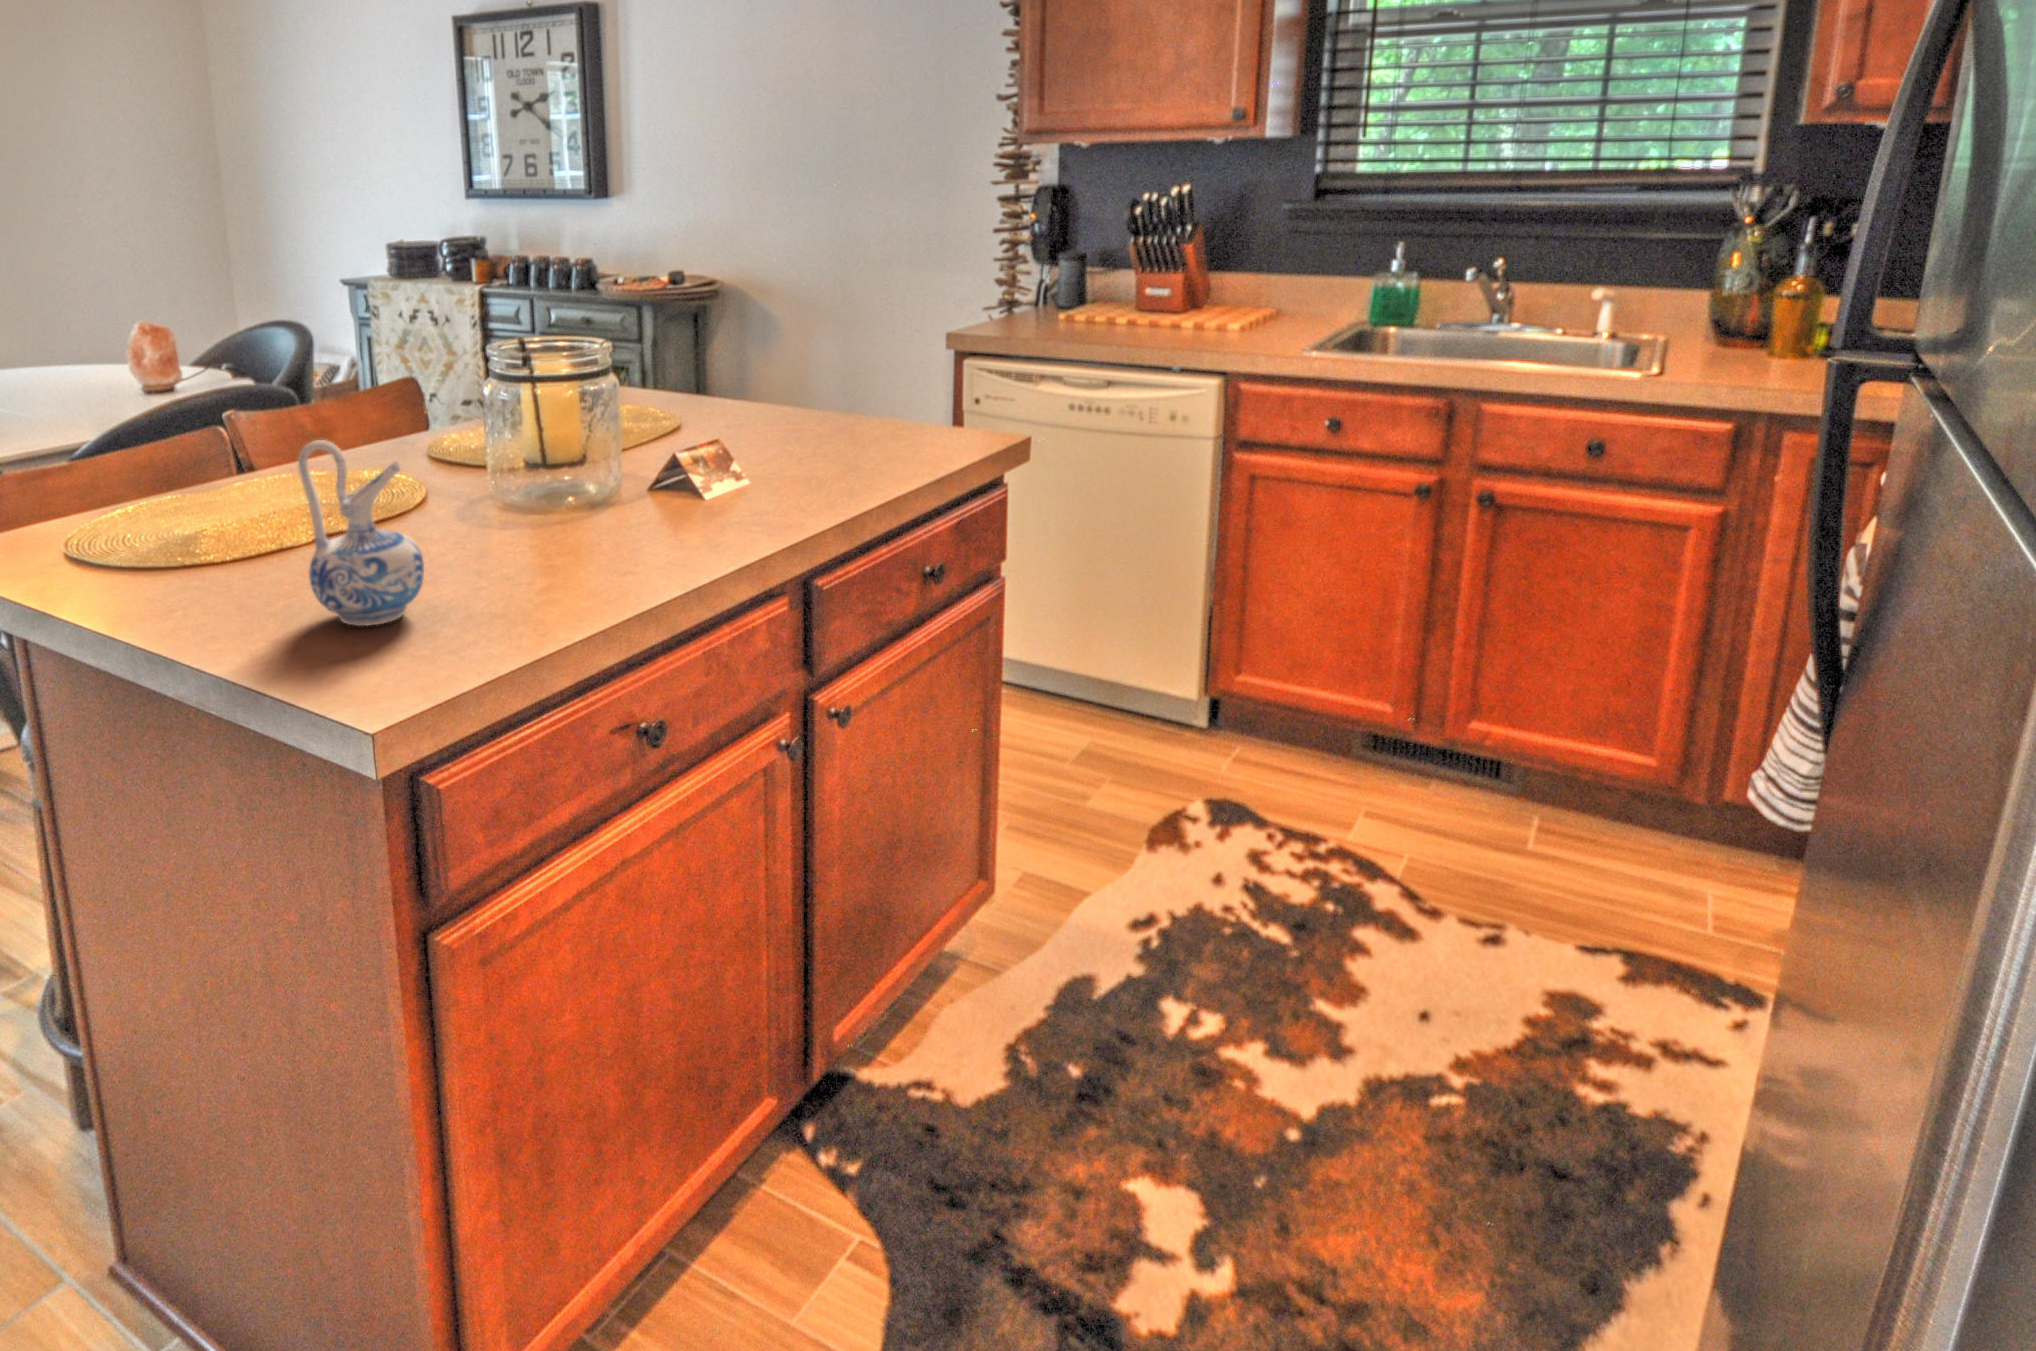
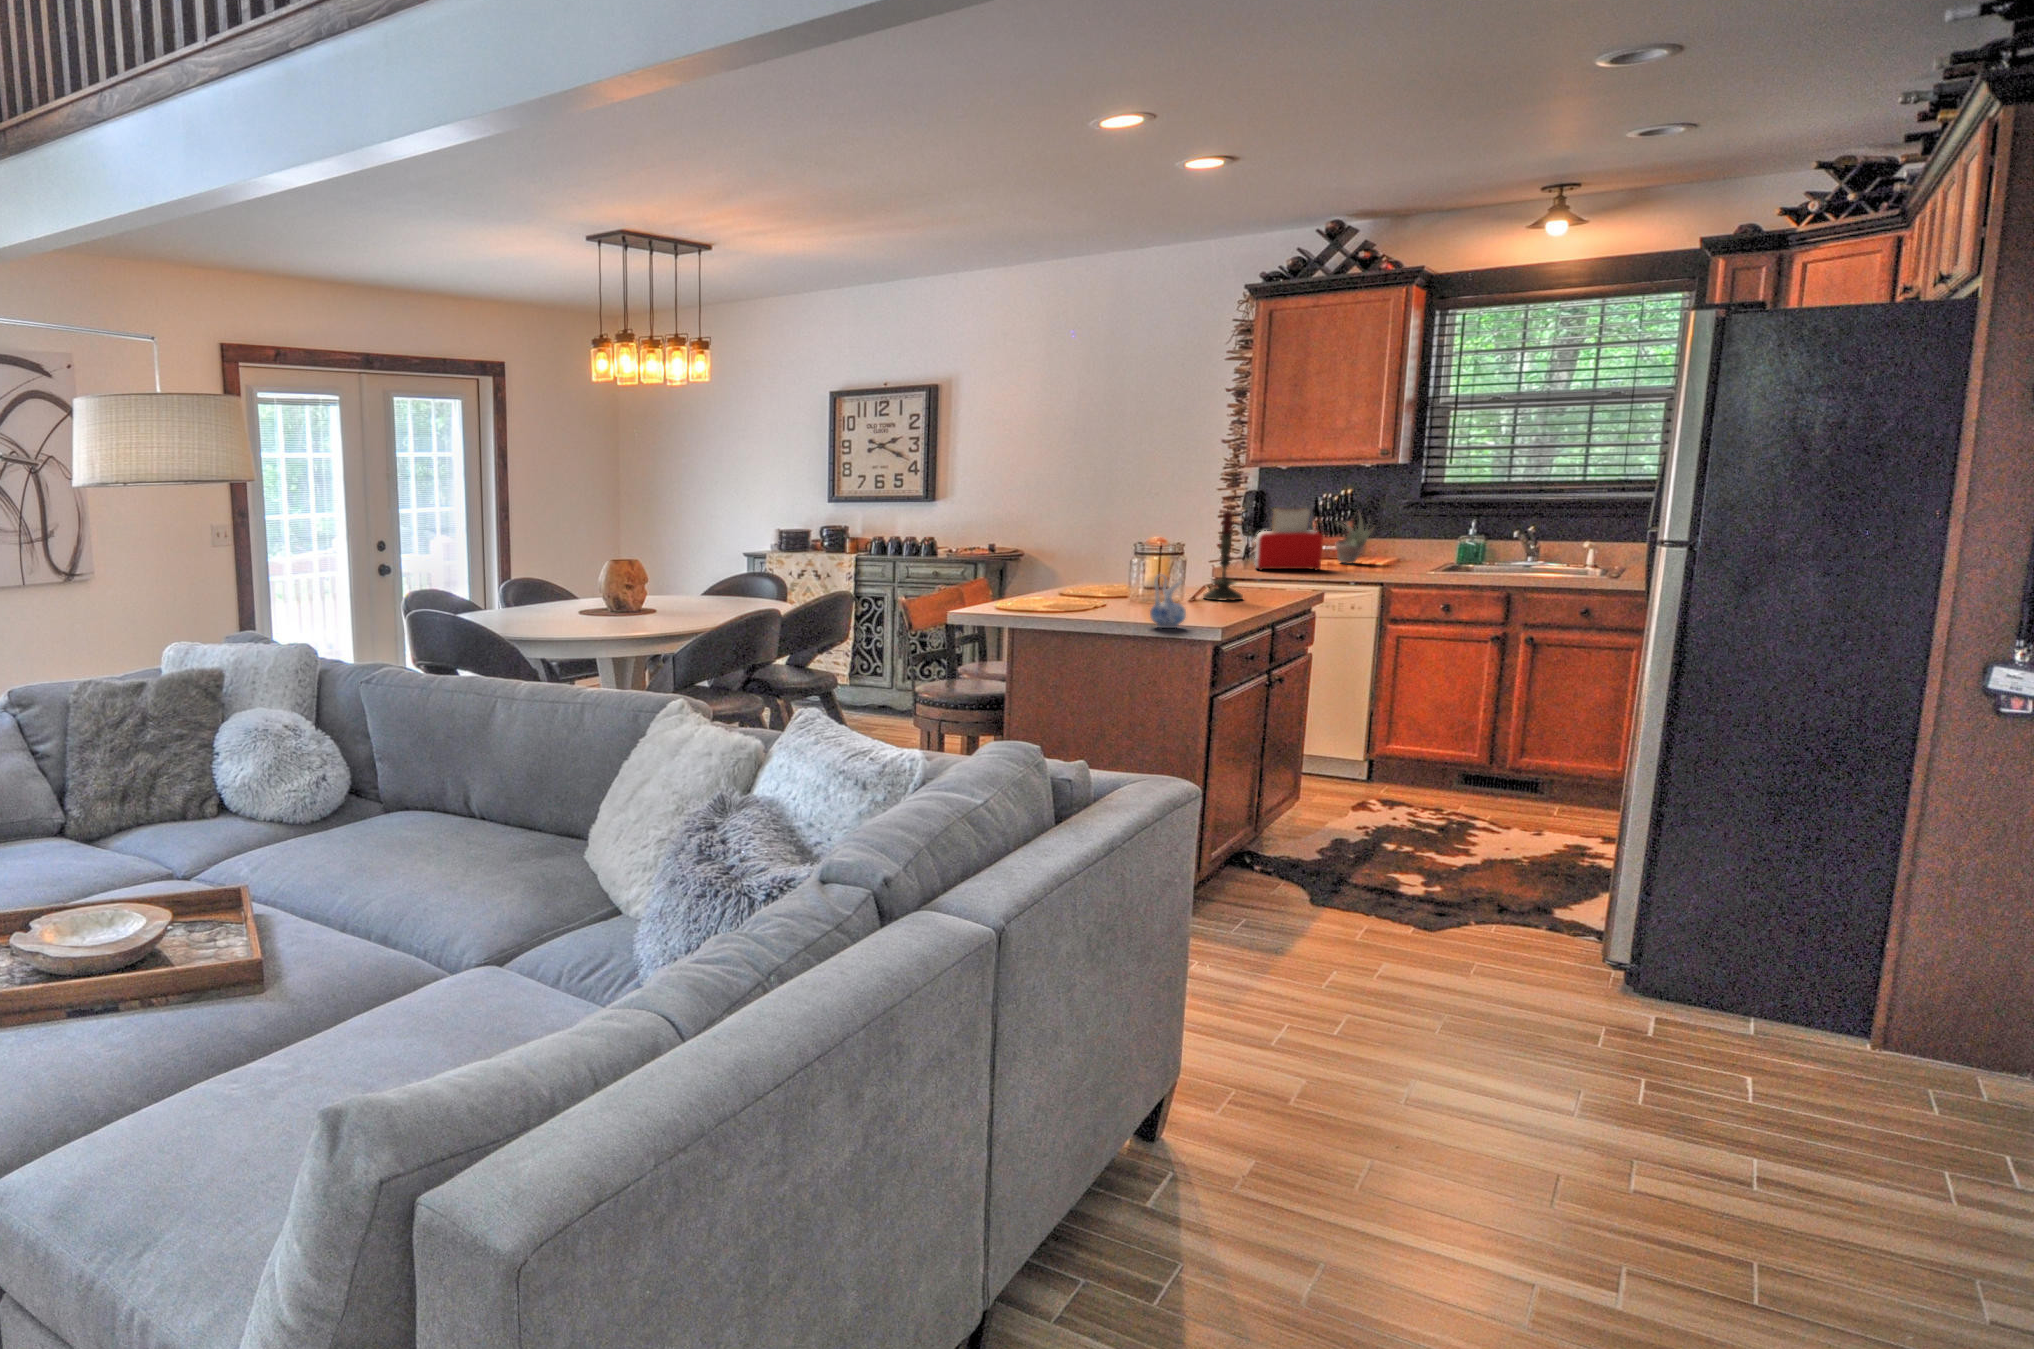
candle: none [768,214,853,445] -> present [1204,511,1243,601]
toaster: none [1003,216,1123,340] -> present [1254,508,1323,570]
succulent plant: none [1165,223,1233,322] -> present [1336,514,1373,564]

